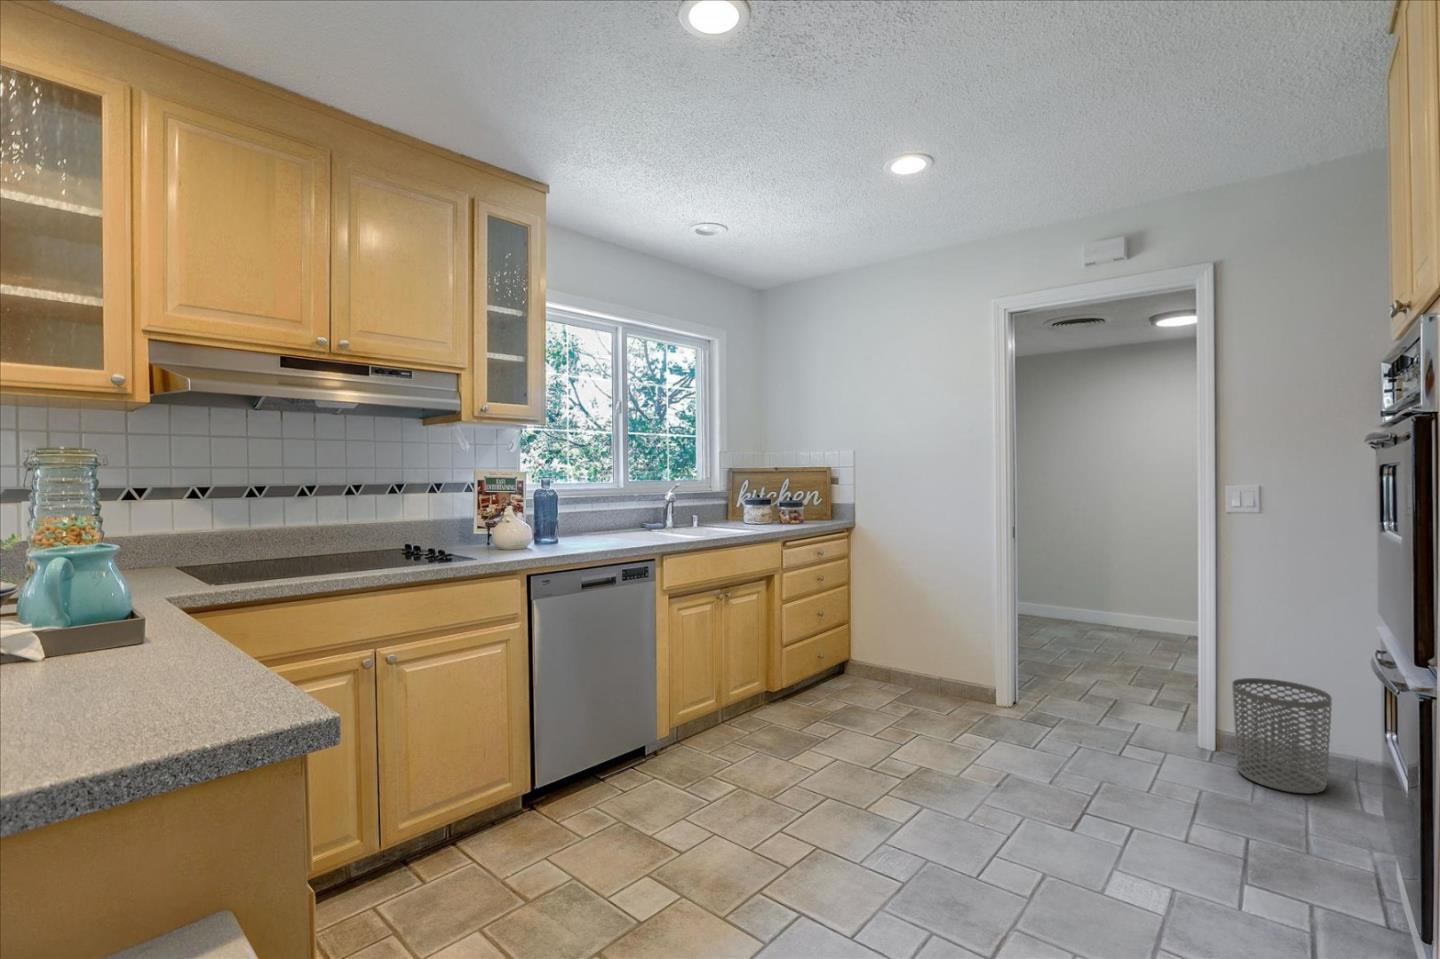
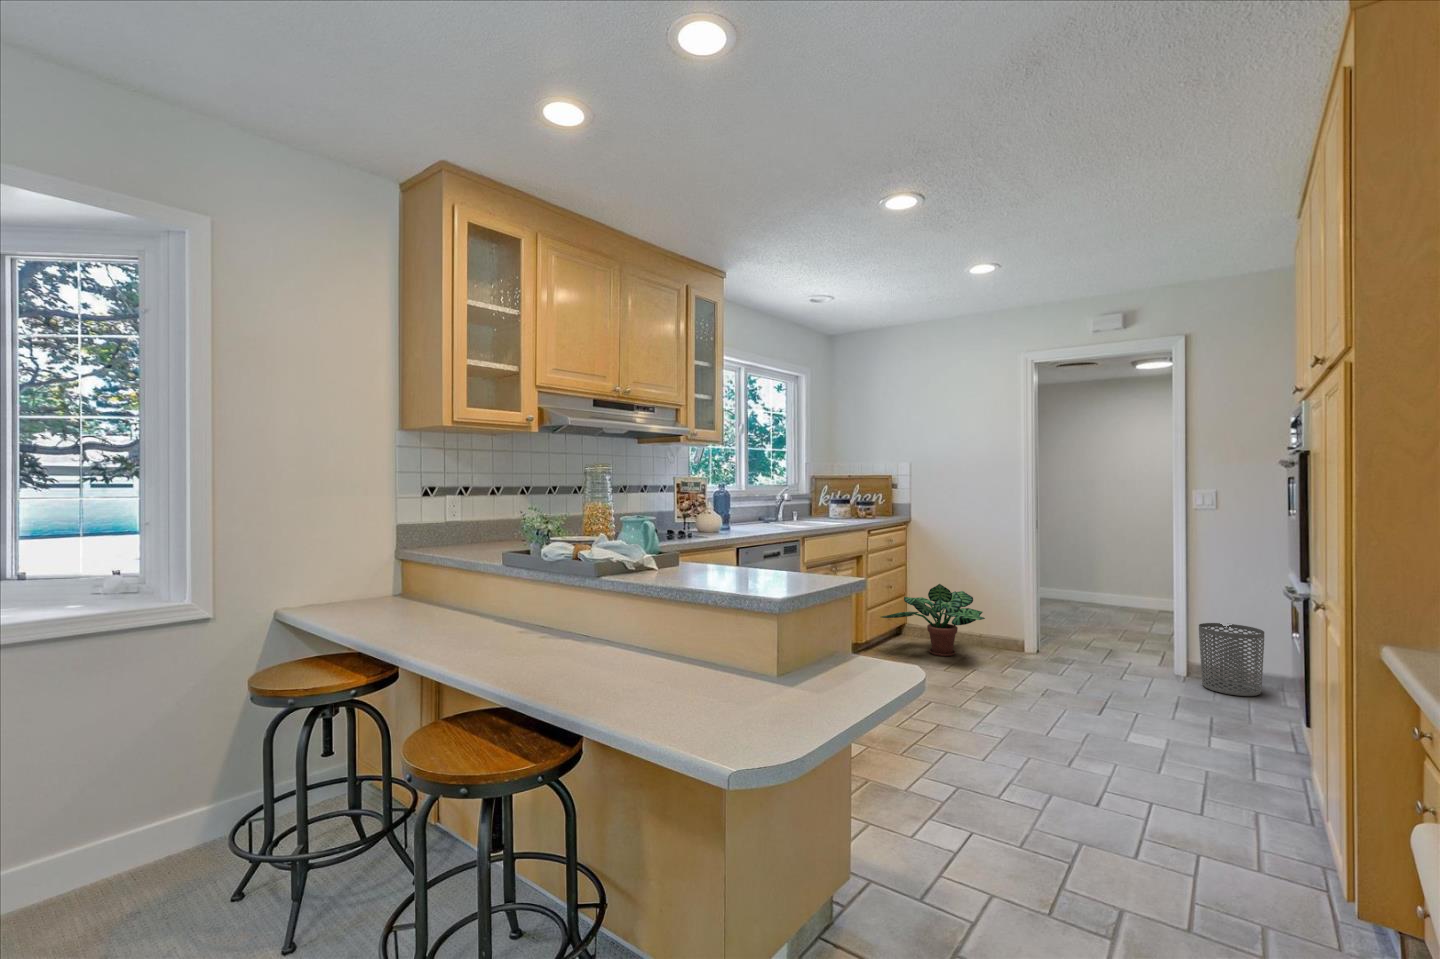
potted plant: none [796,614,935,712] -> present [882,584,985,656]

